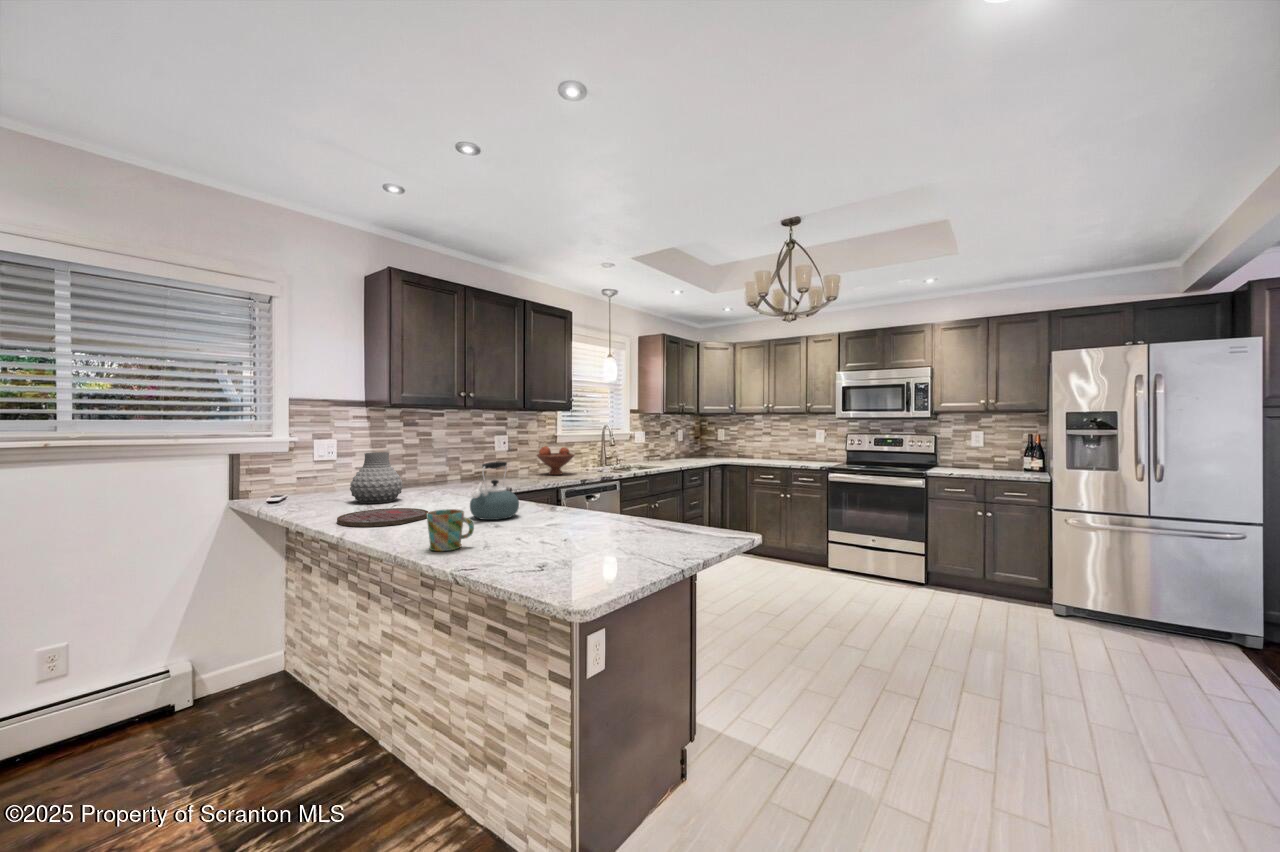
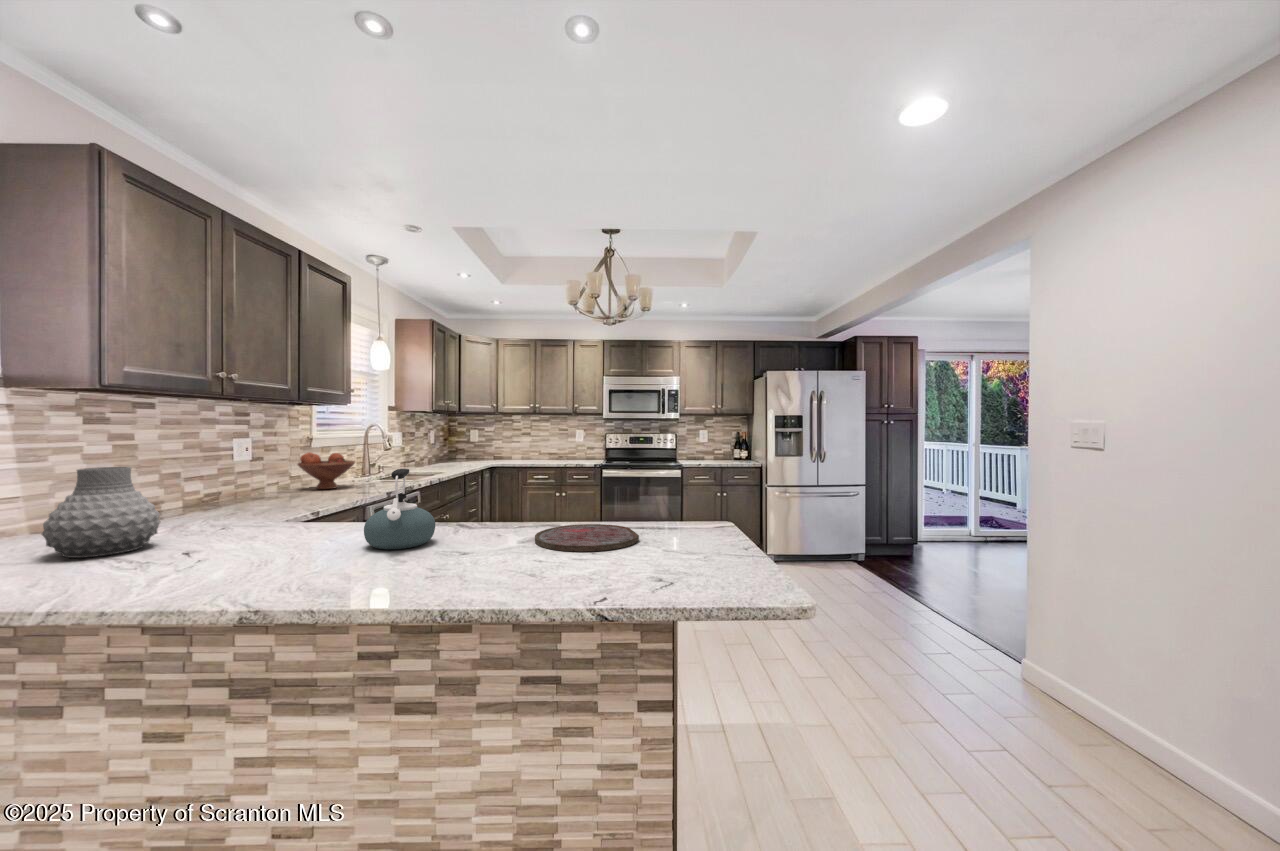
cutting board: present [337,508,428,527] -> present [535,524,639,552]
mug: present [427,509,474,551] -> none [425,534,485,596]

